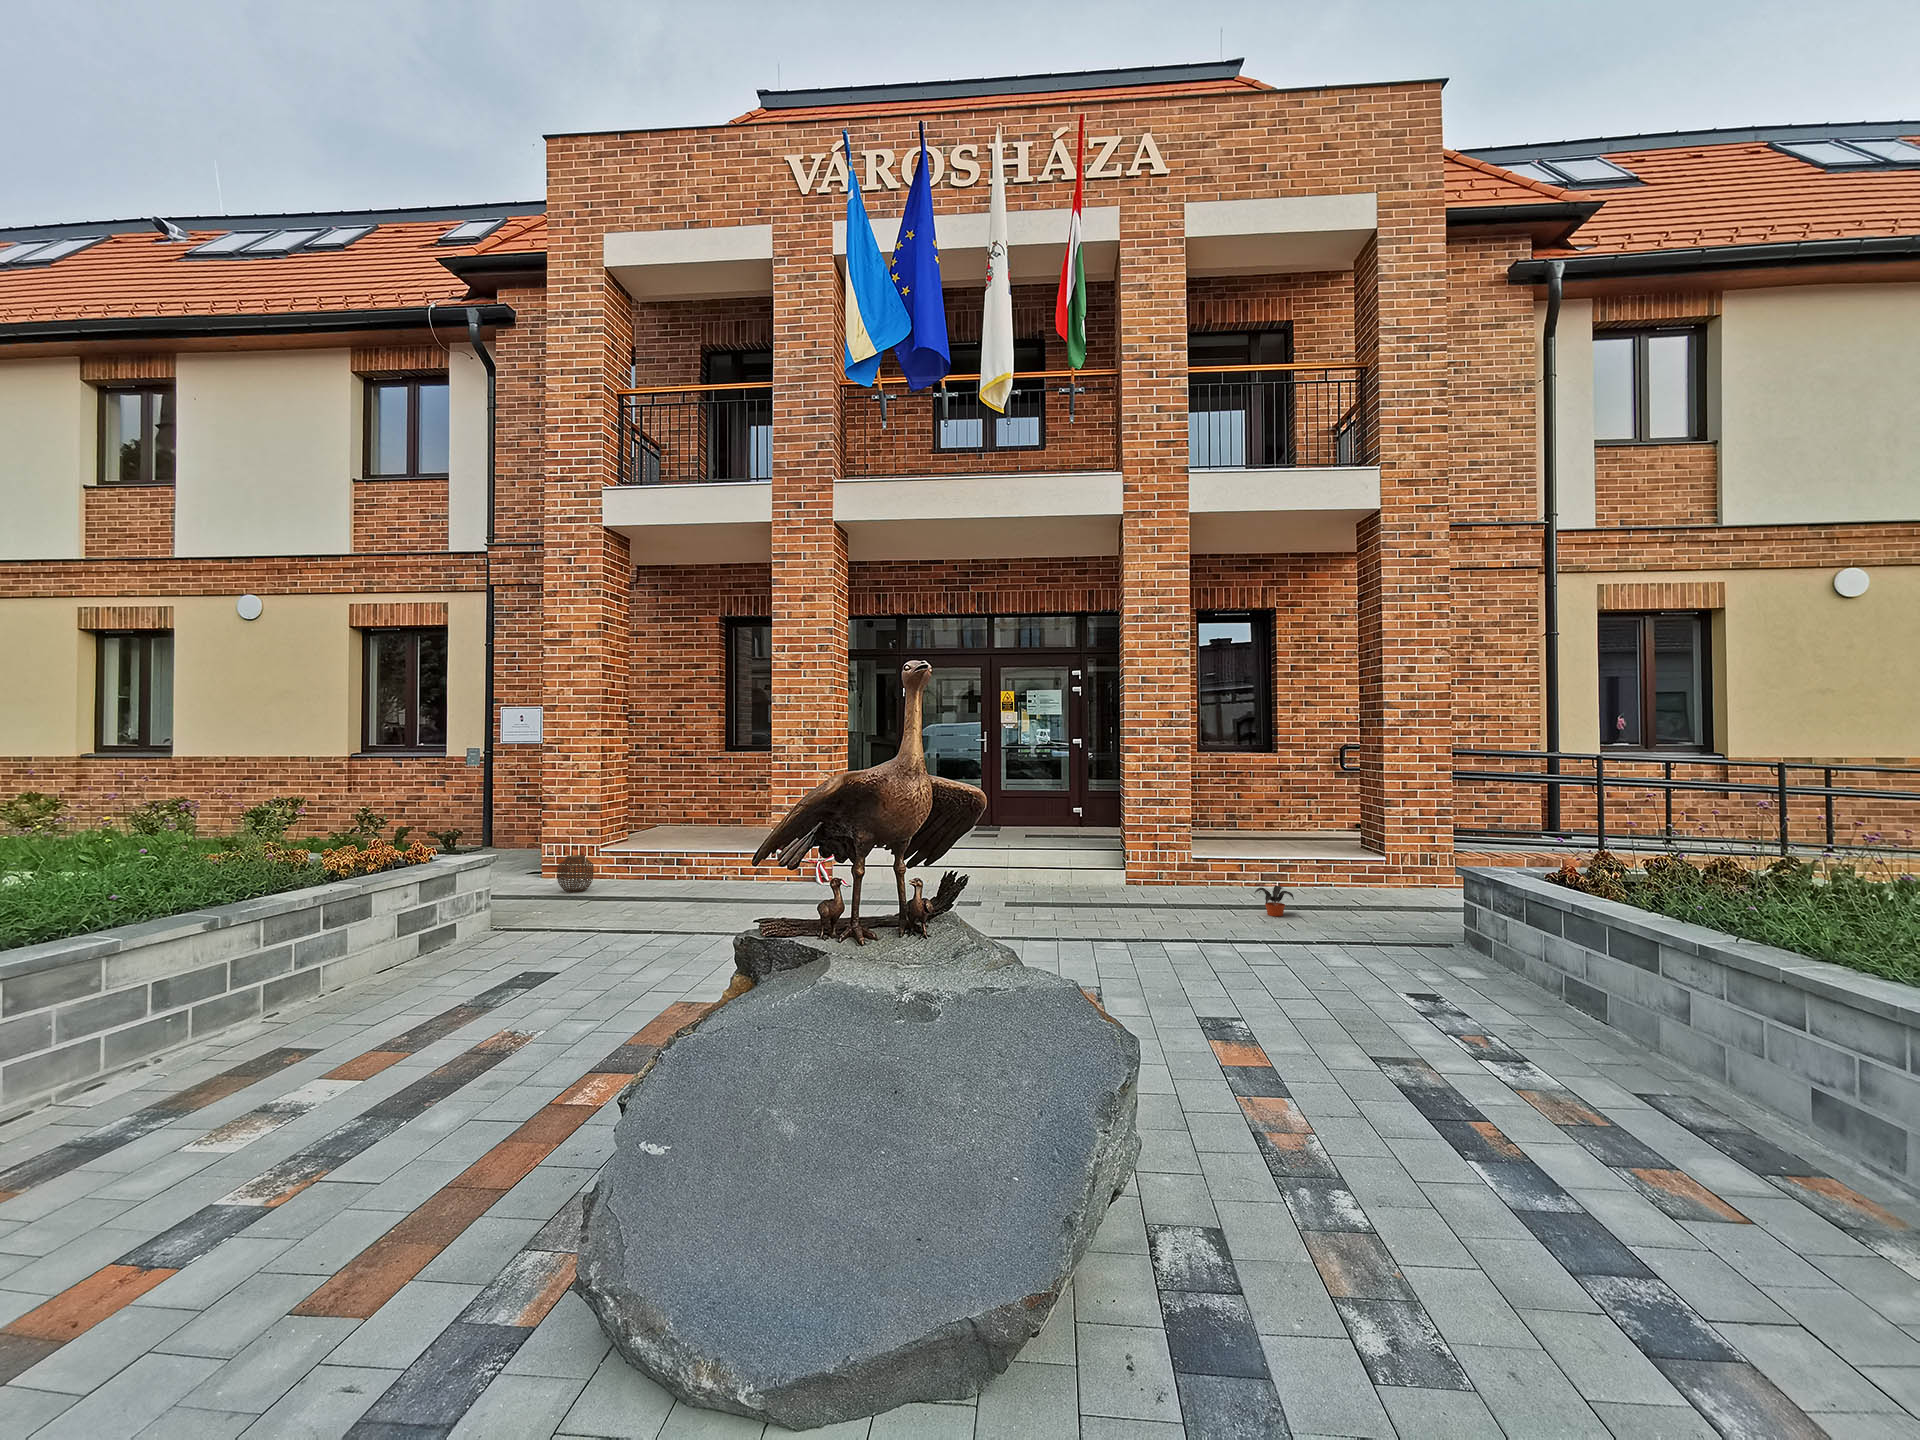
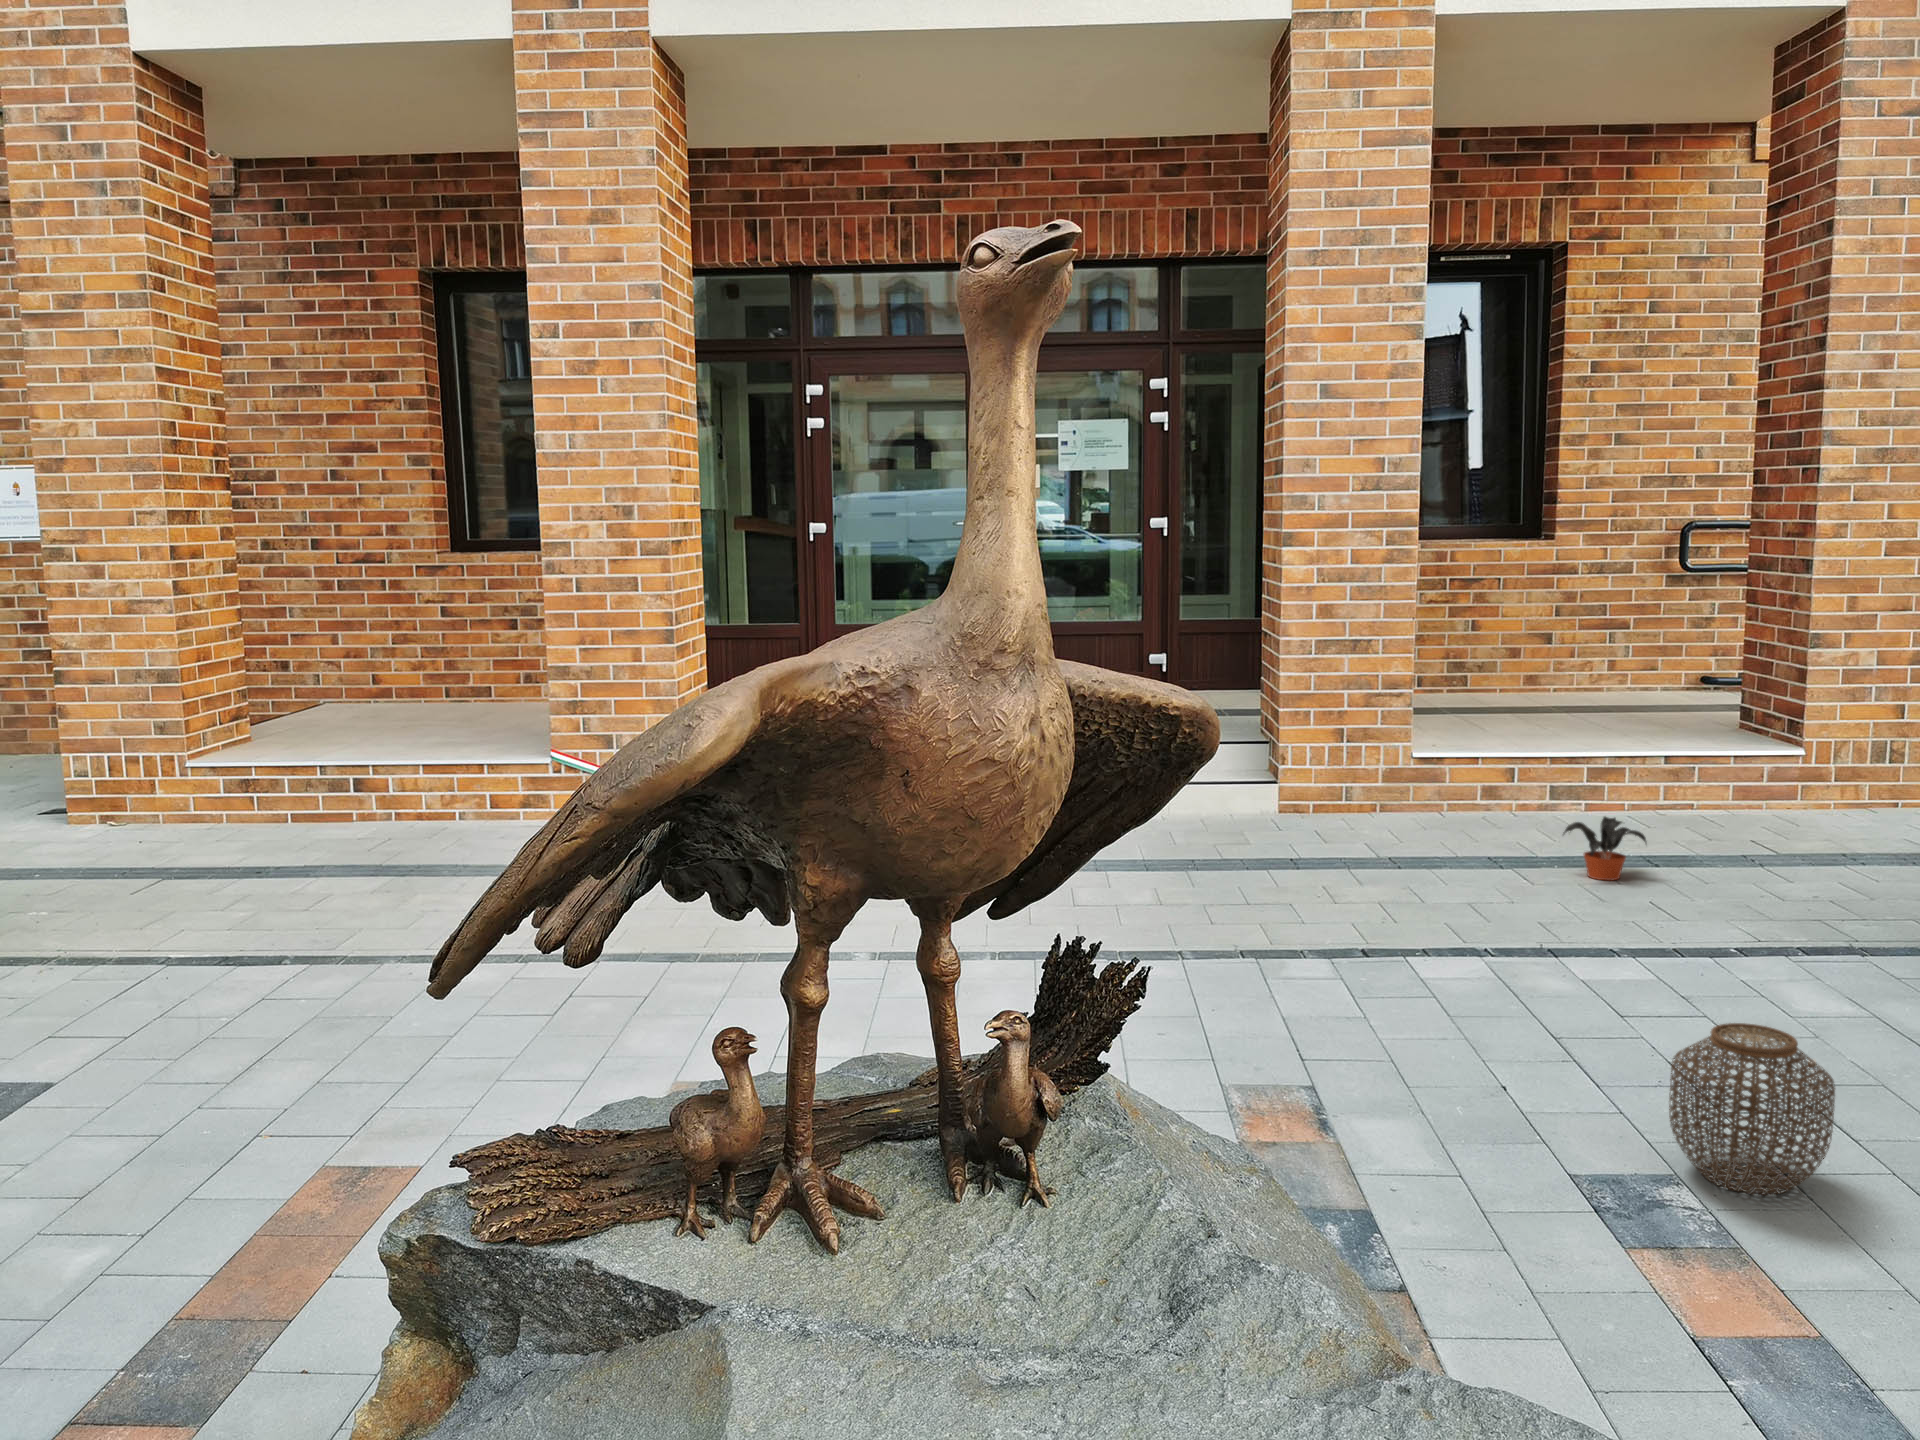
woven basket: present [557,855,594,892] -> present [1669,1023,1835,1195]

